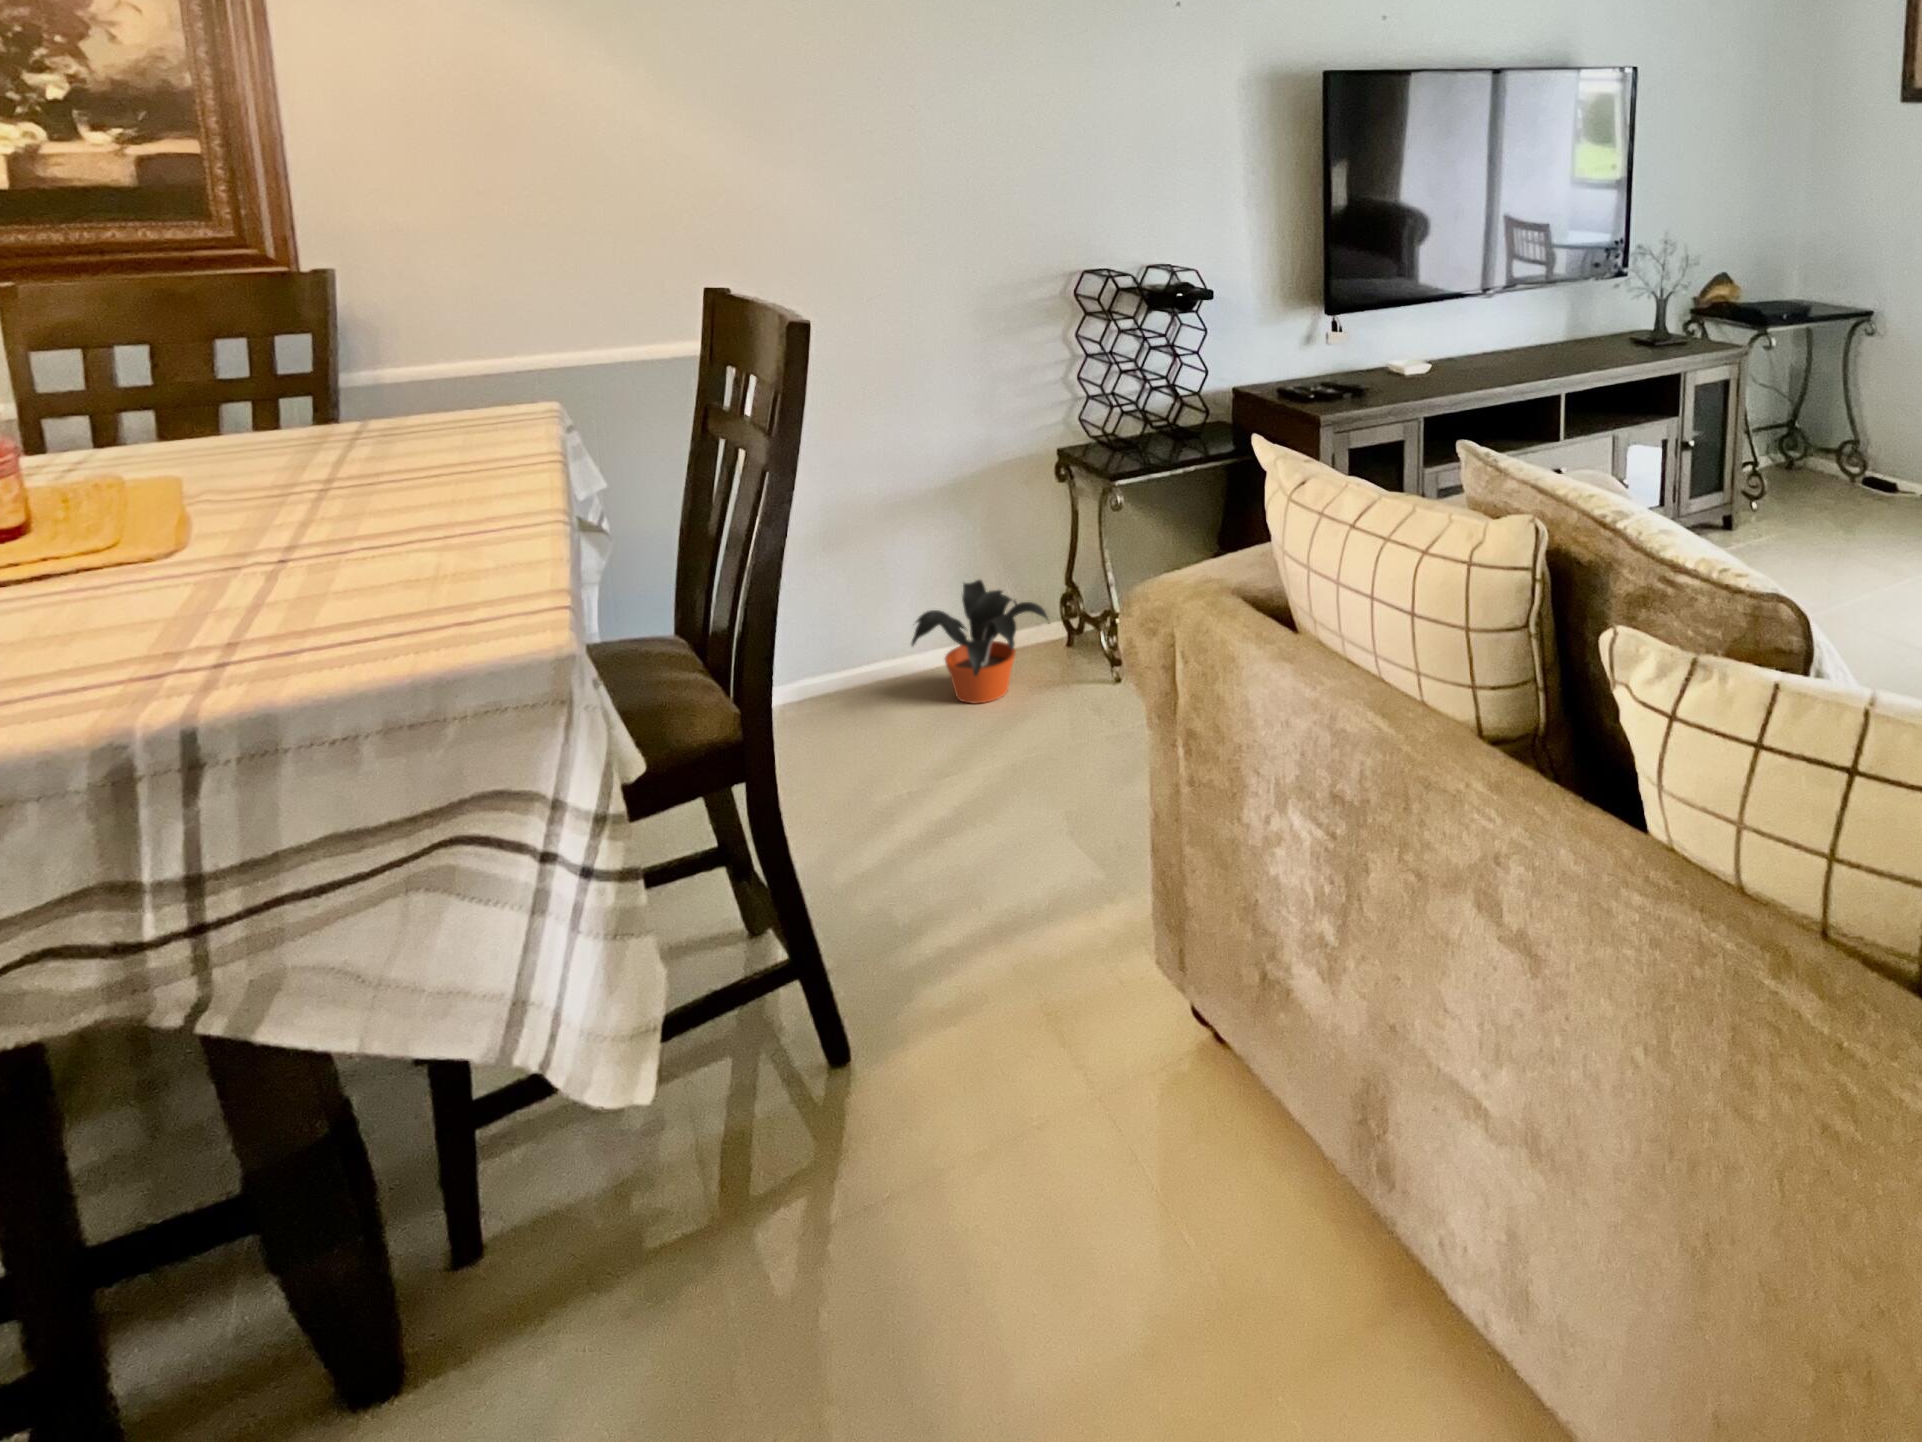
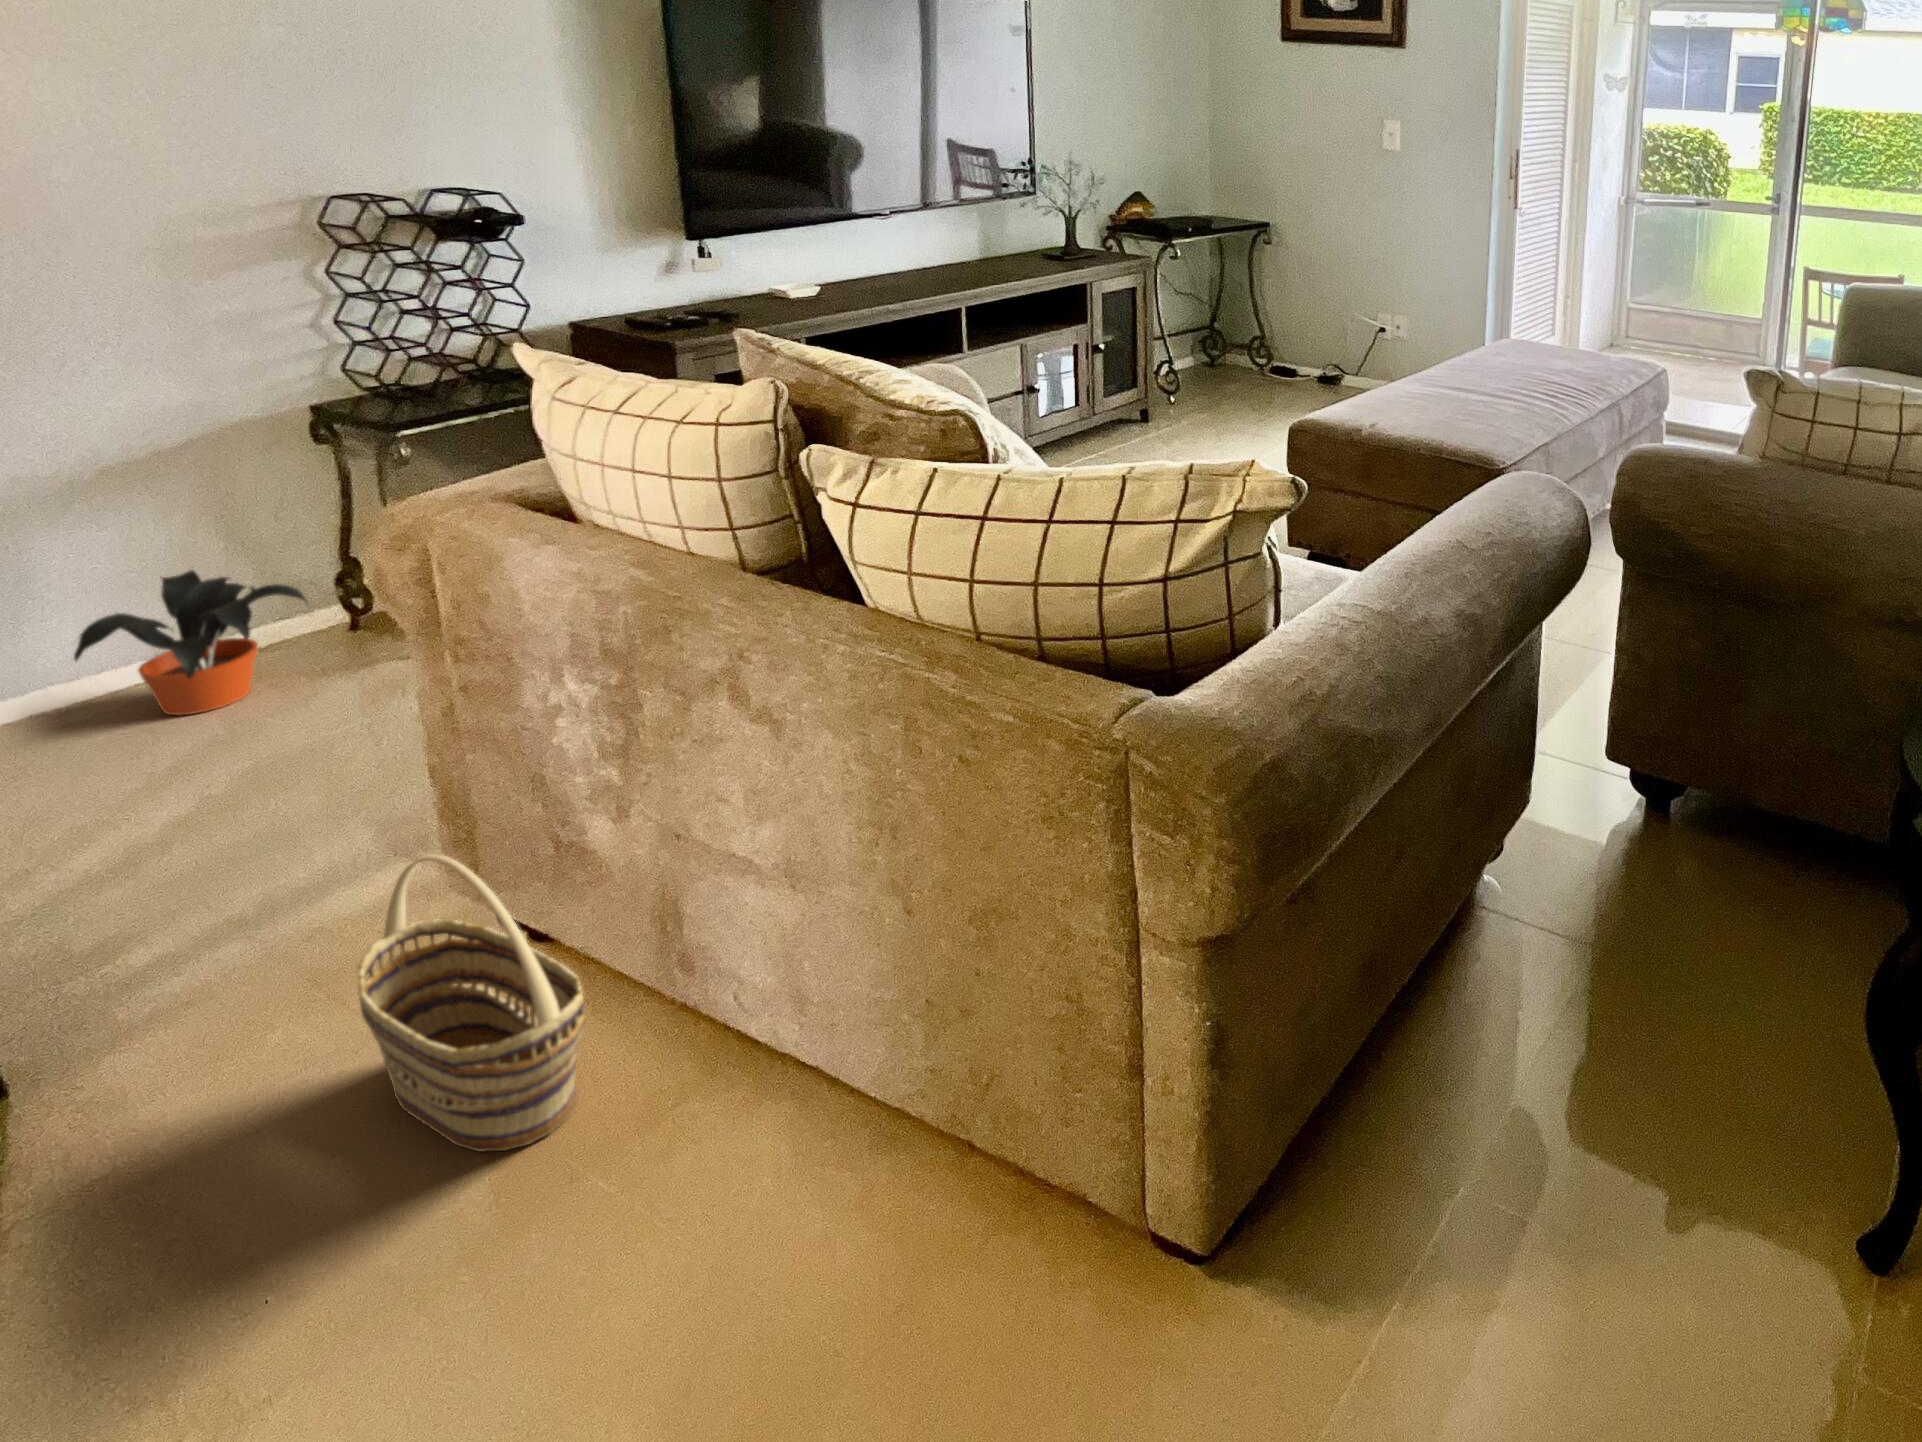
basket: none [1097,955,1285,1315] -> present [358,855,586,1151]

